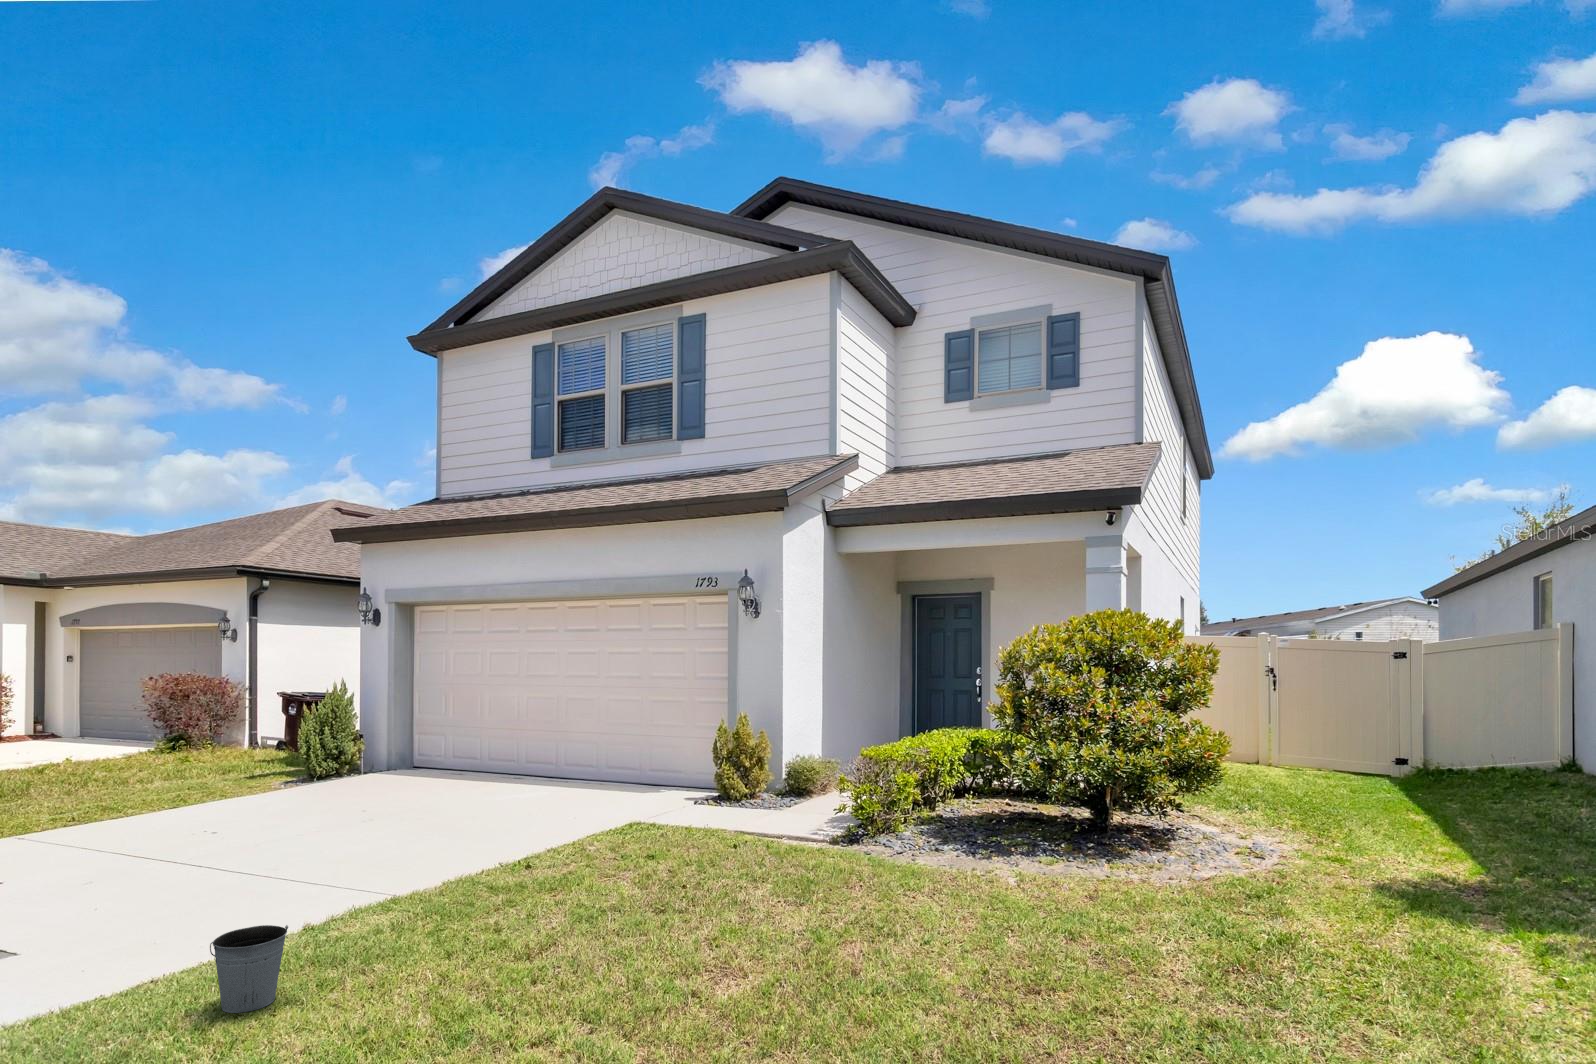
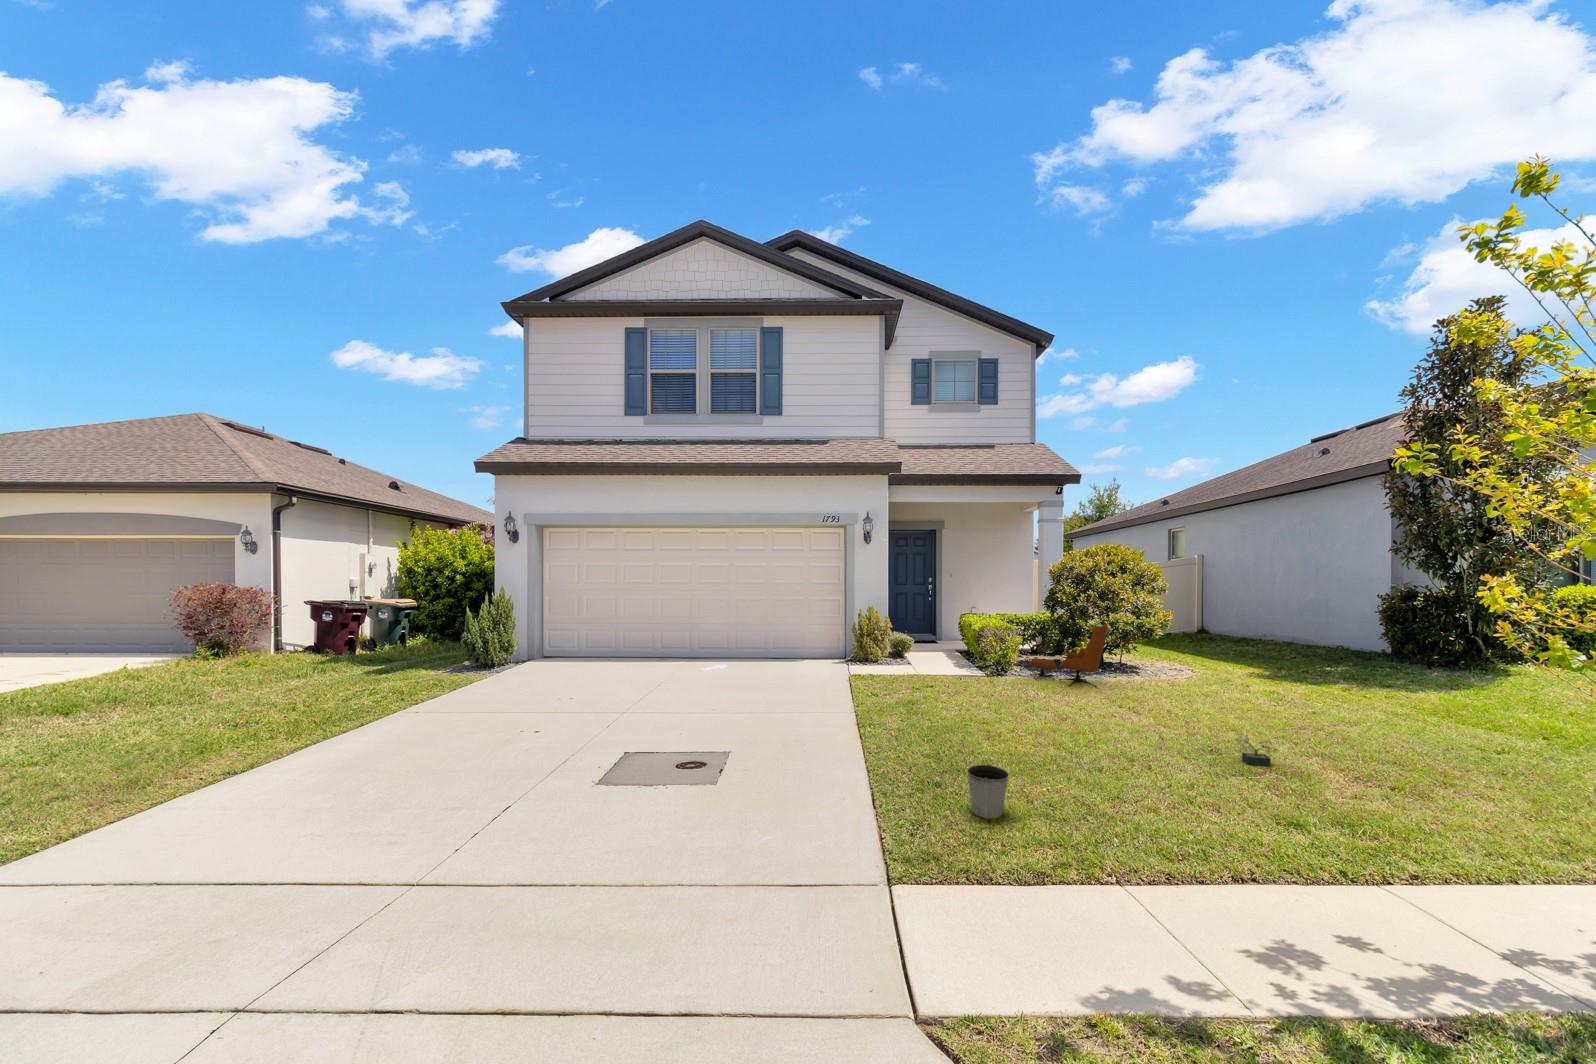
lounge chair: none [929,740,1020,856] -> present [1029,624,1108,687]
decorative plant: none [841,941,914,1021] -> present [1234,732,1275,767]

